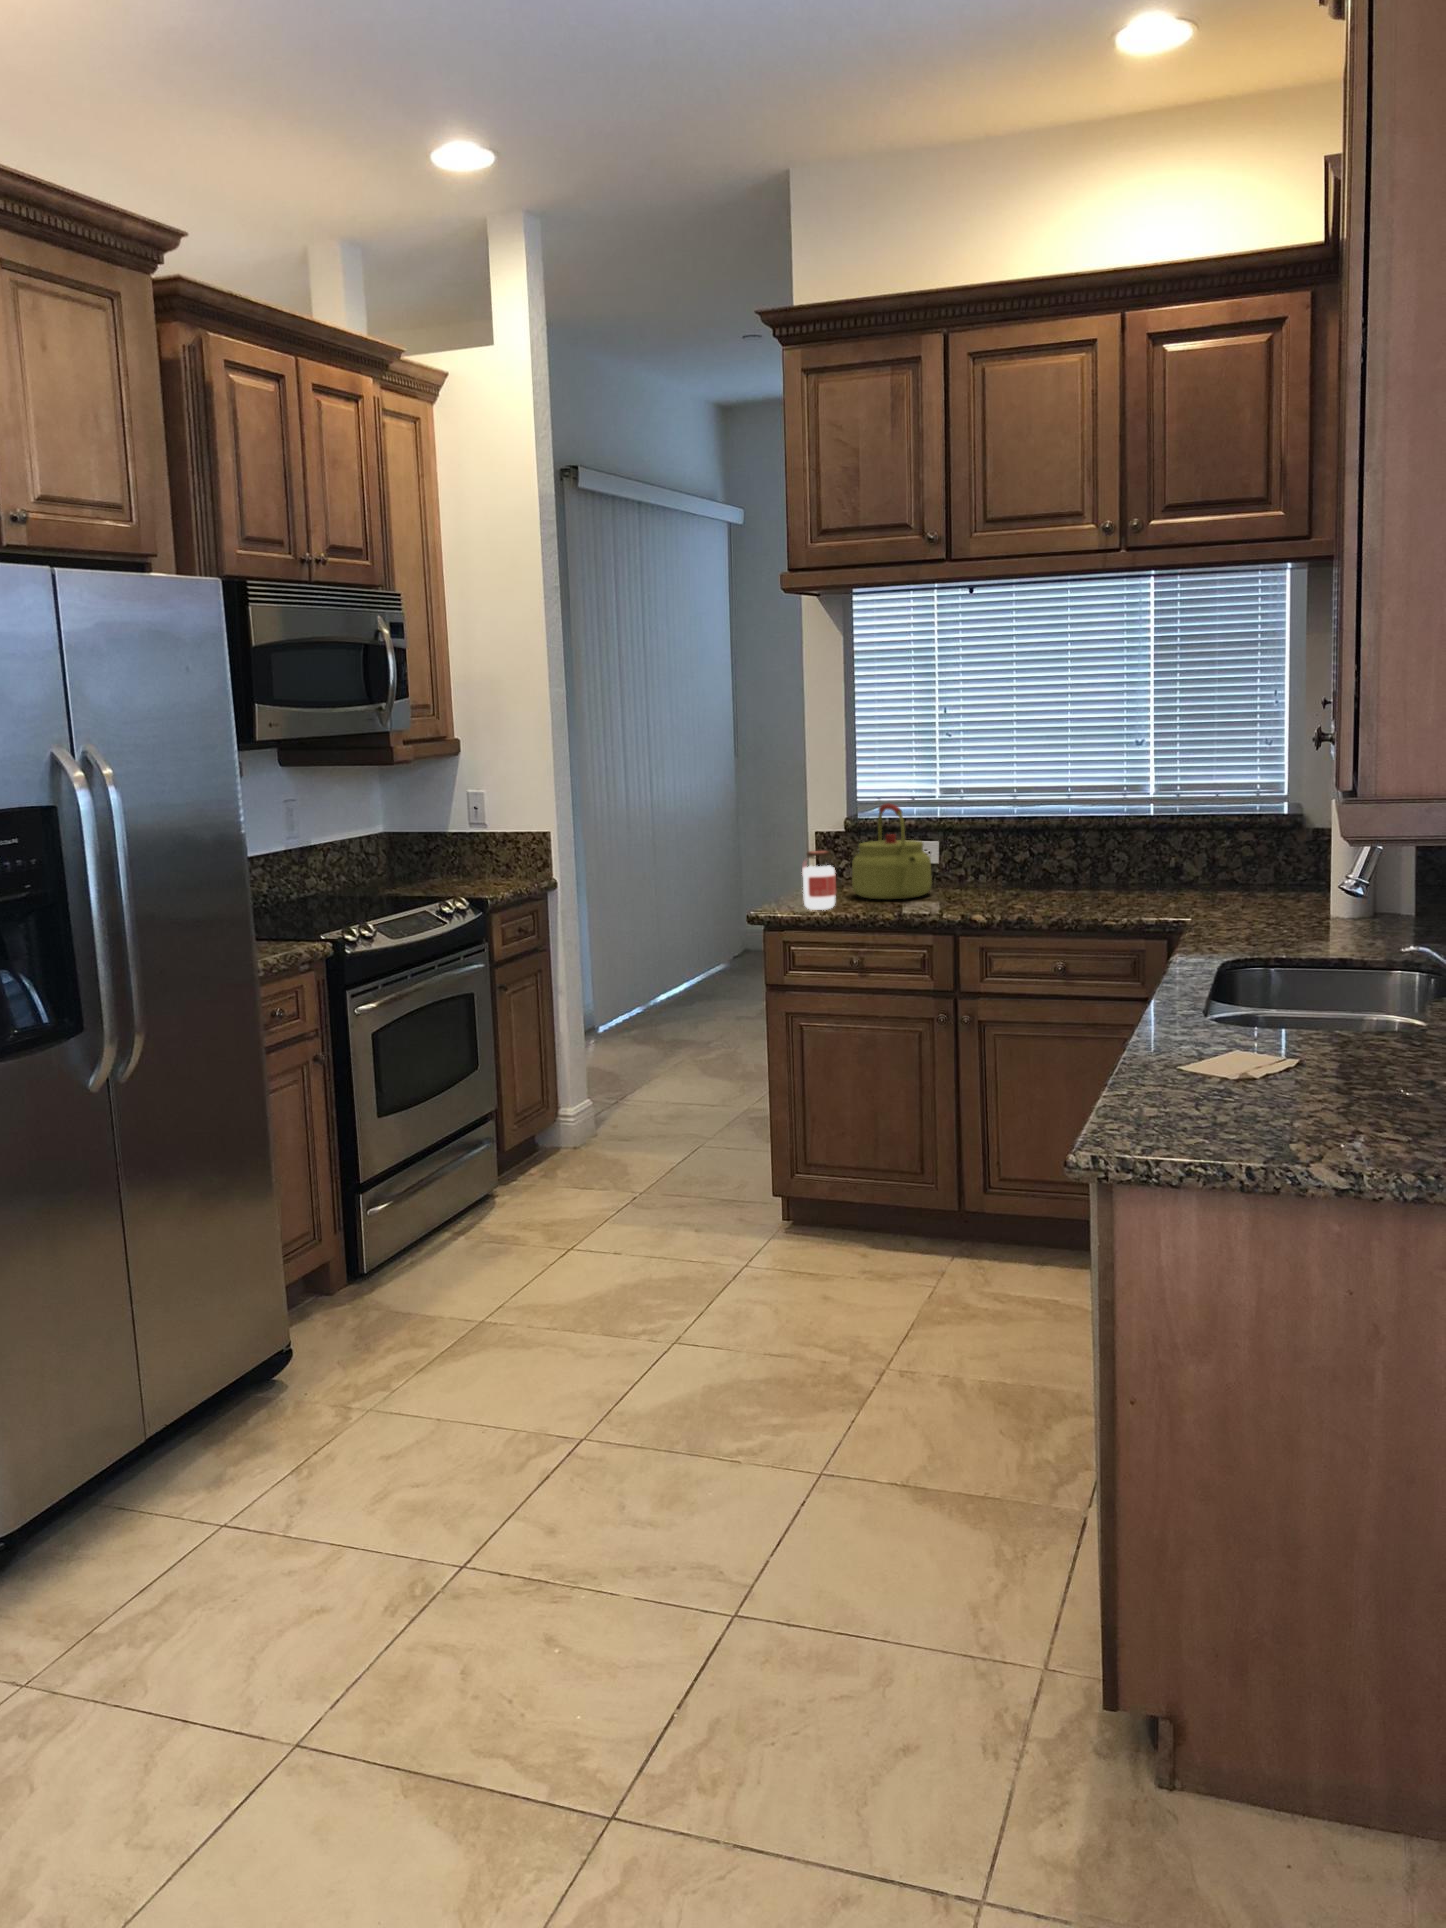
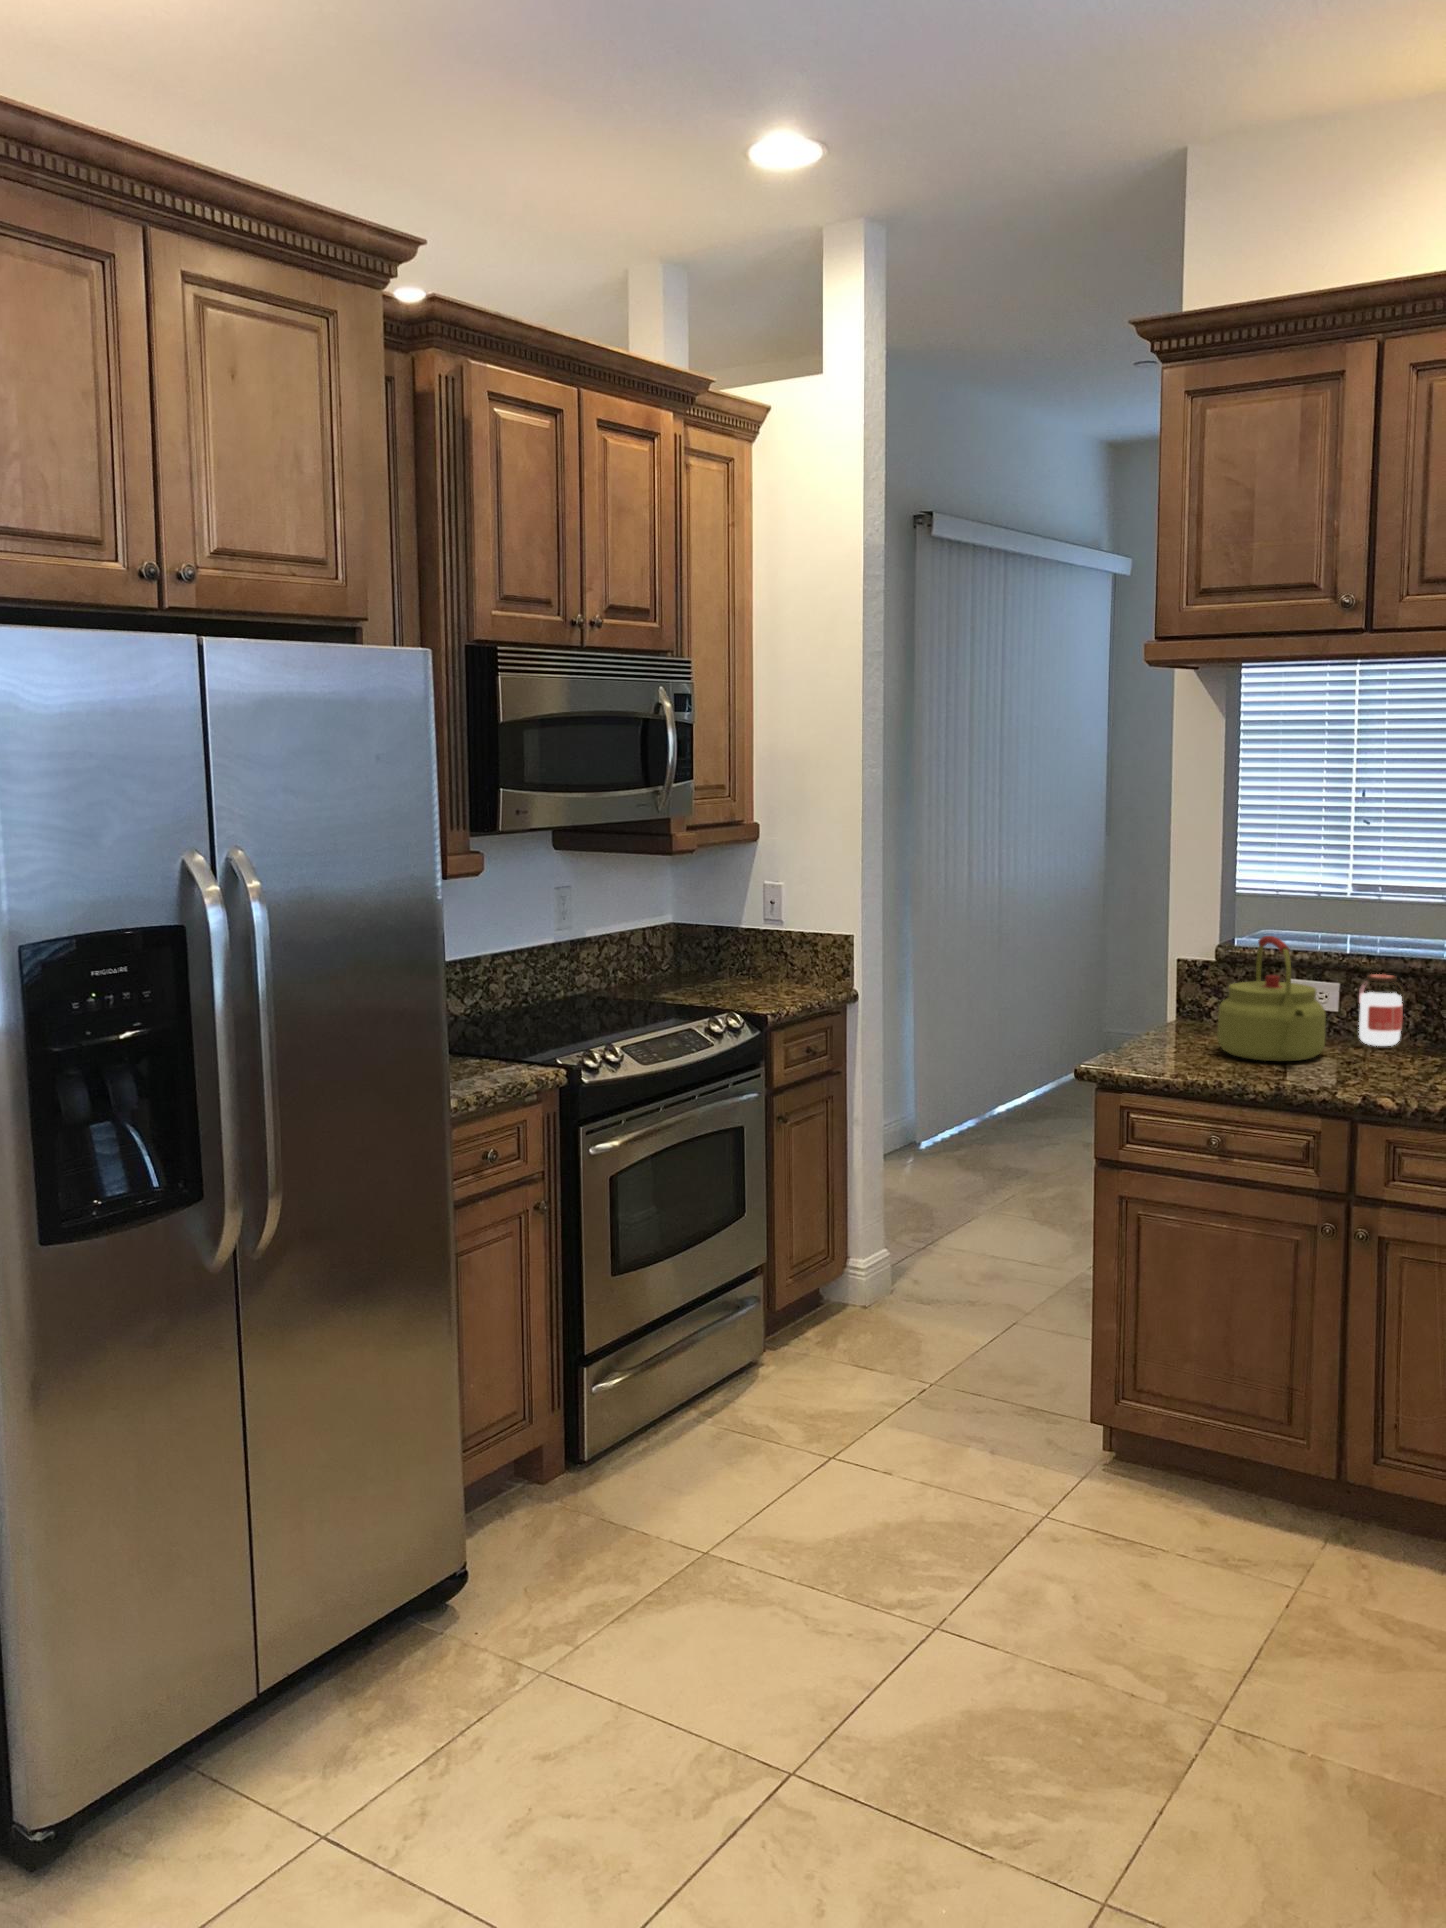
jar: present [802,851,836,910] -> present [1359,974,1404,1046]

